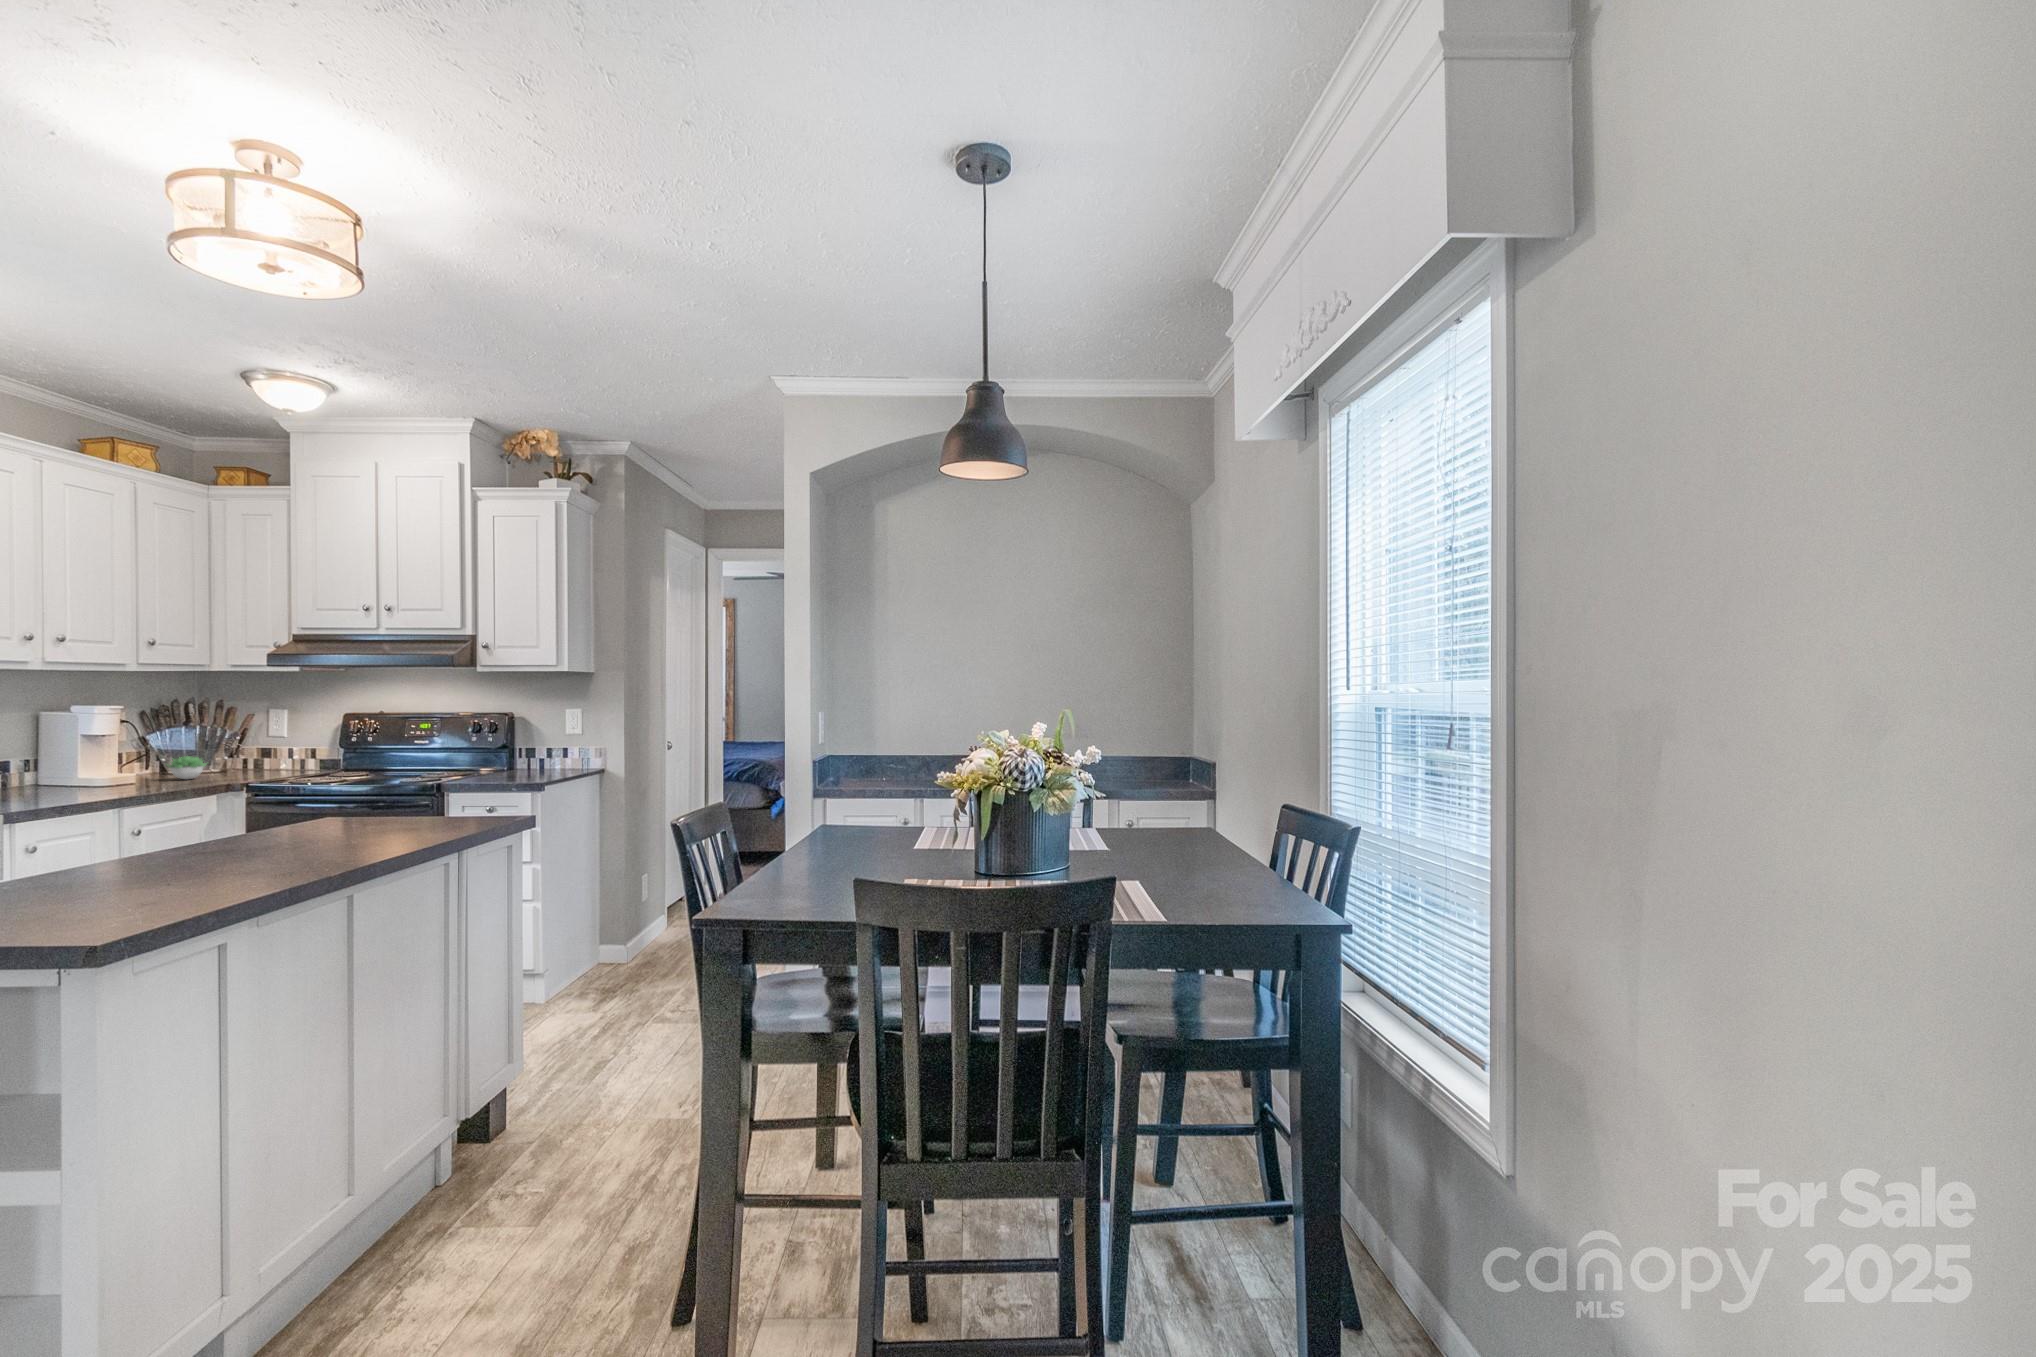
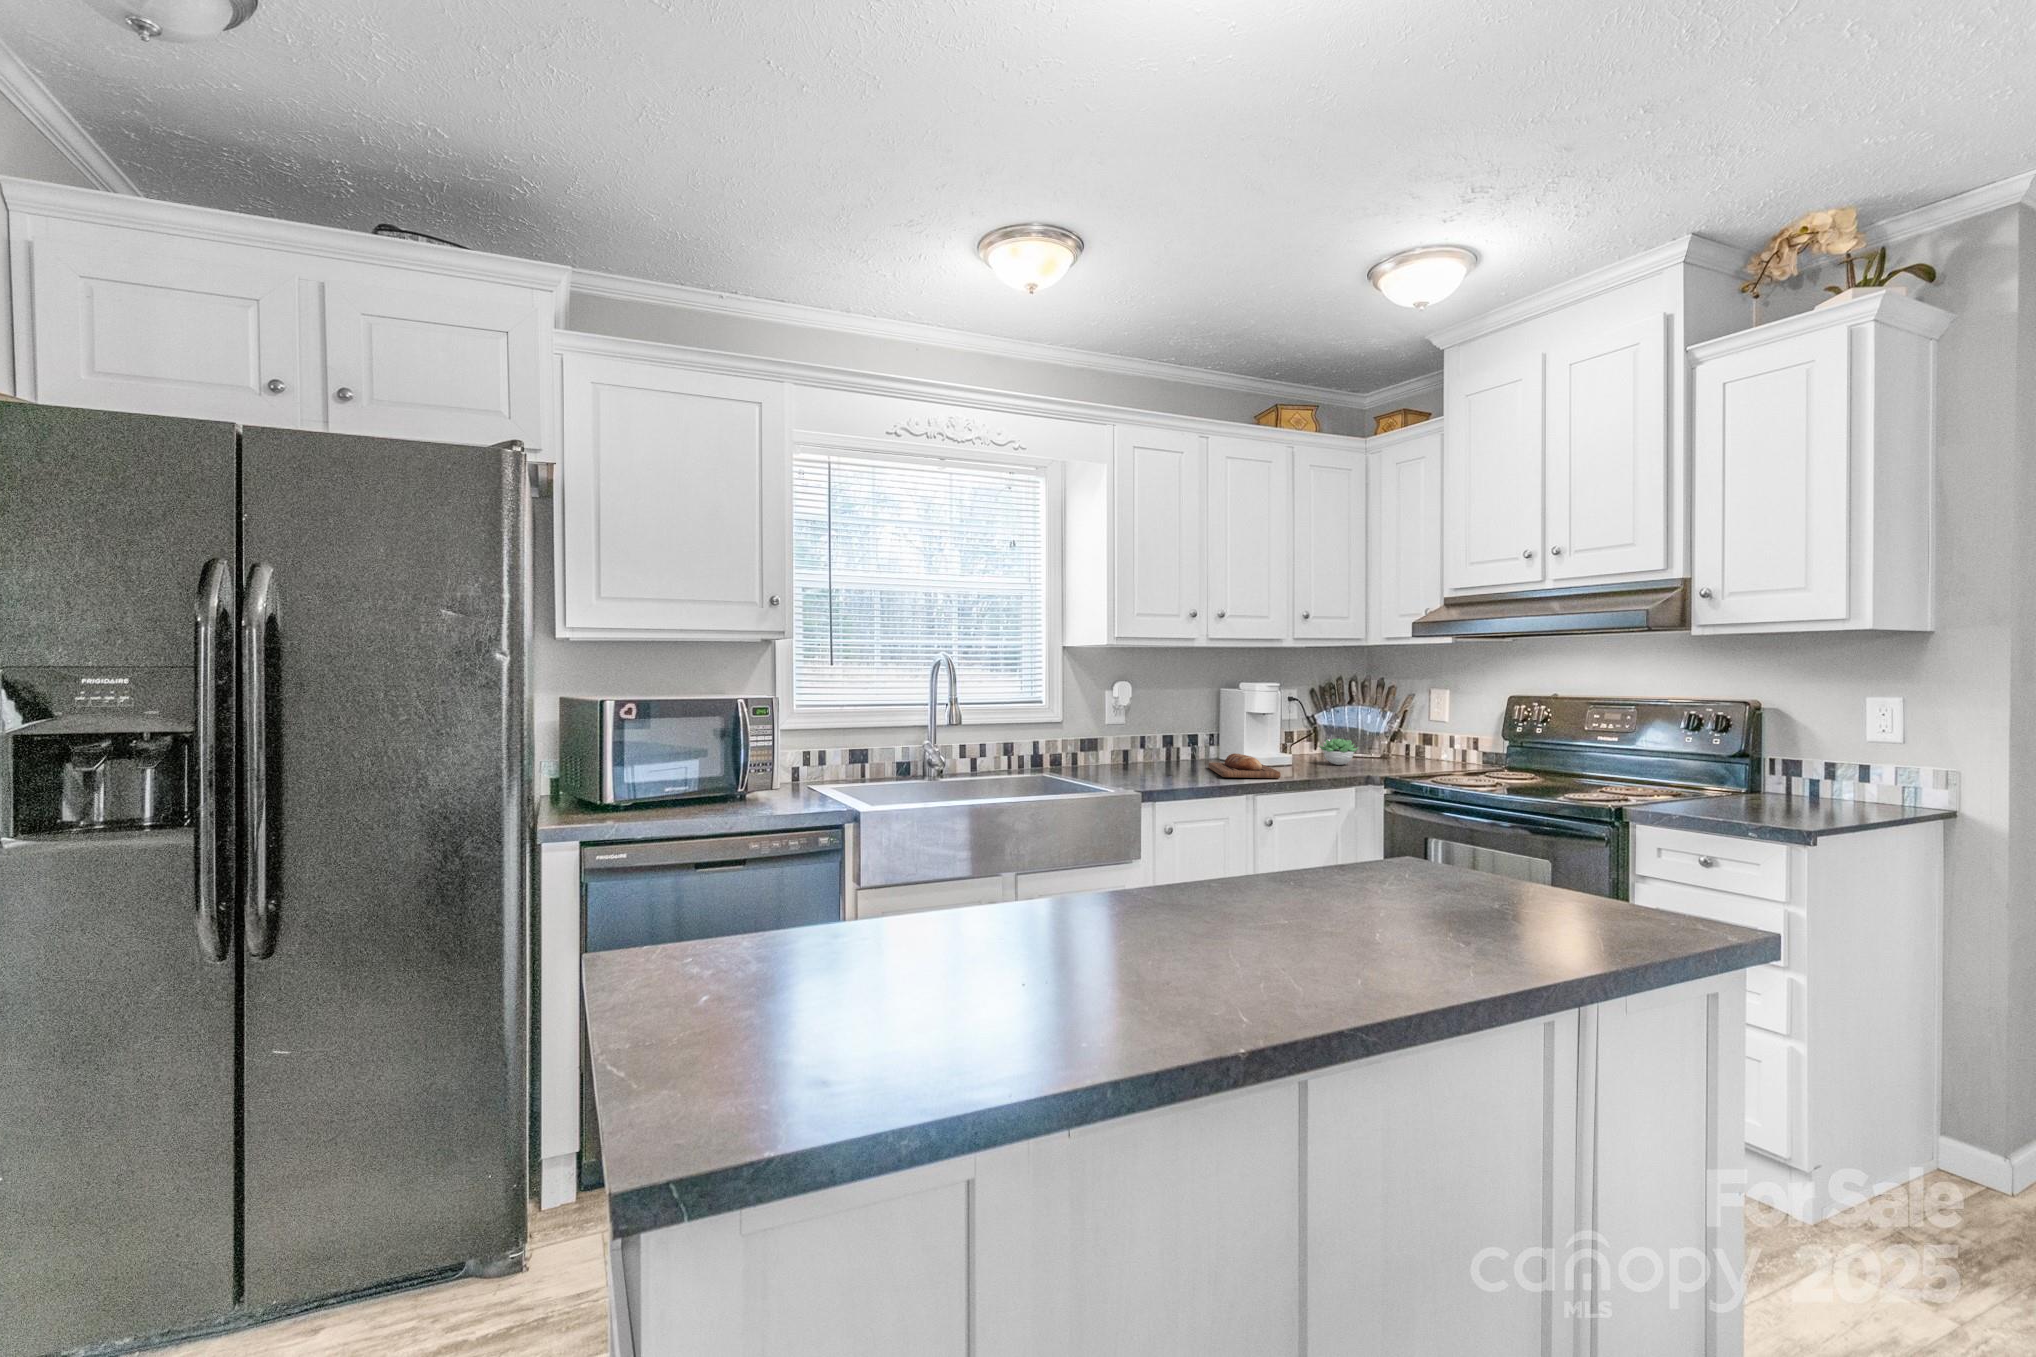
bread loaf: none [37,777,141,798] -> present [1208,754,1281,778]

